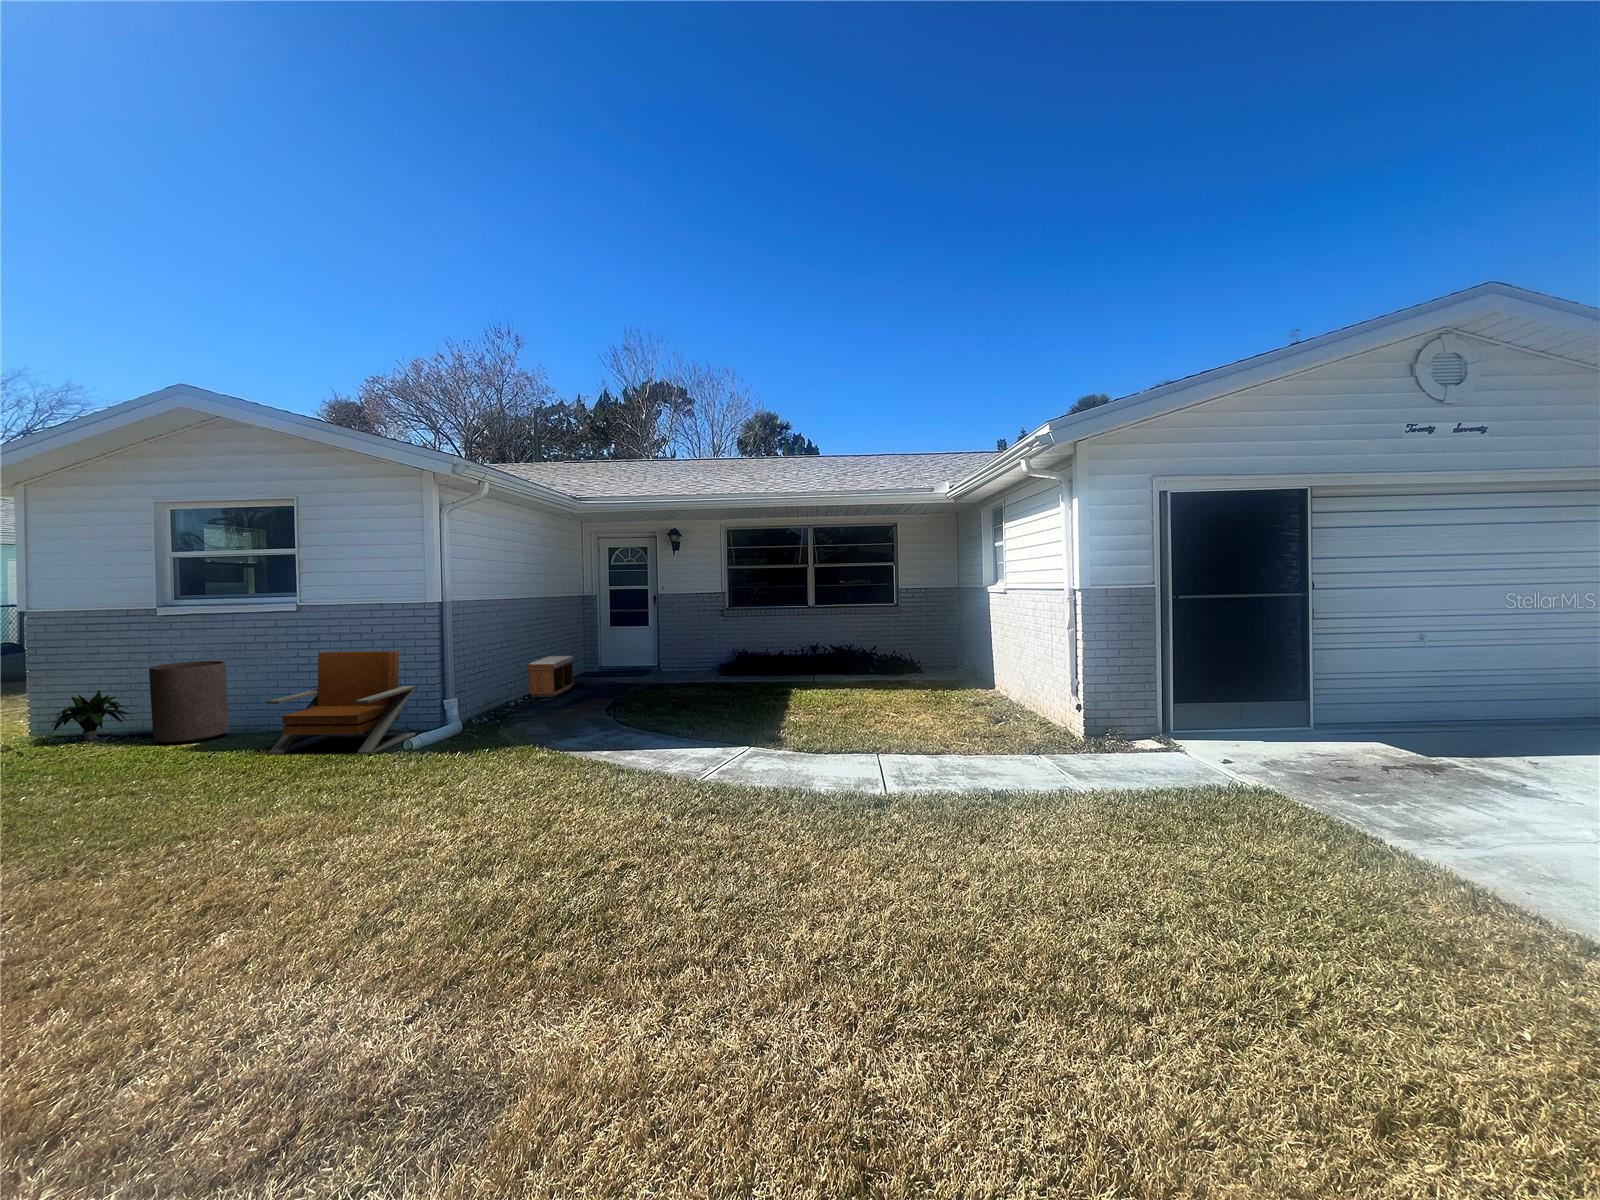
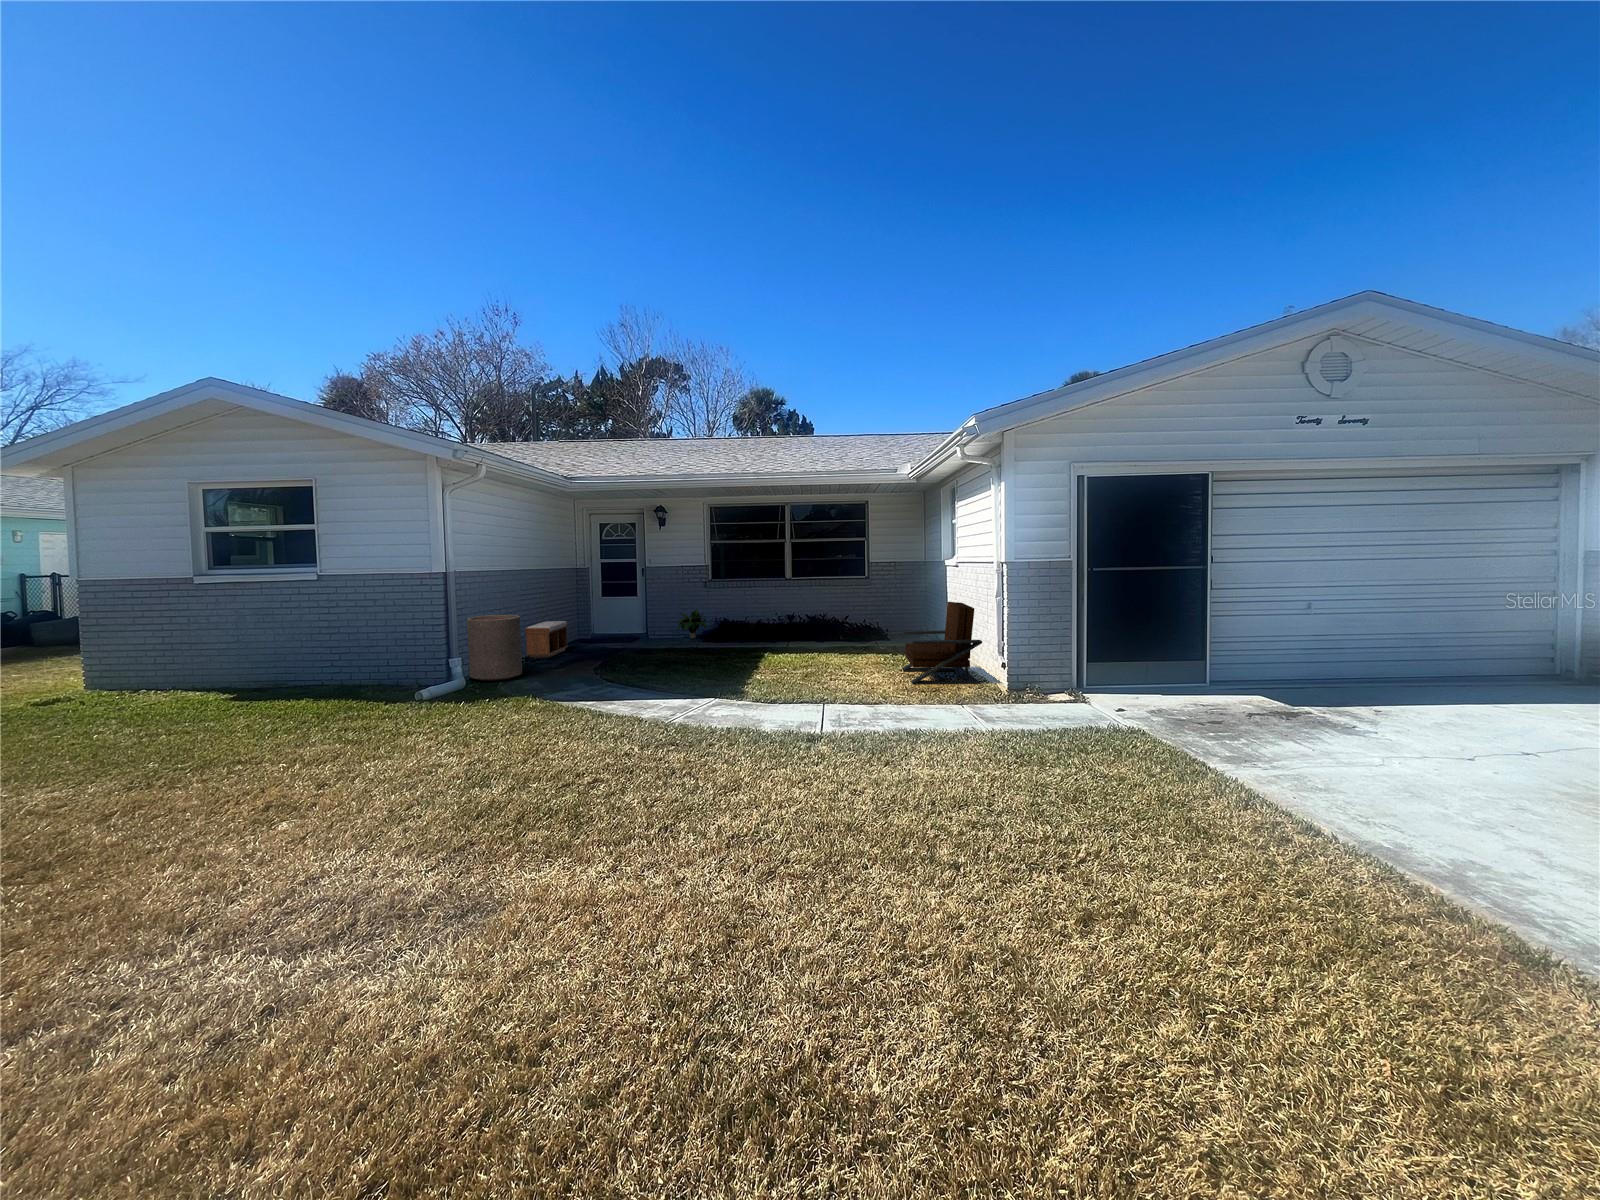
lounge chair: present [267,651,416,755] -> present [902,602,982,685]
trash can: present [149,661,229,743] -> present [467,615,522,681]
potted plant: present [51,690,129,741] -> present [677,609,709,638]

